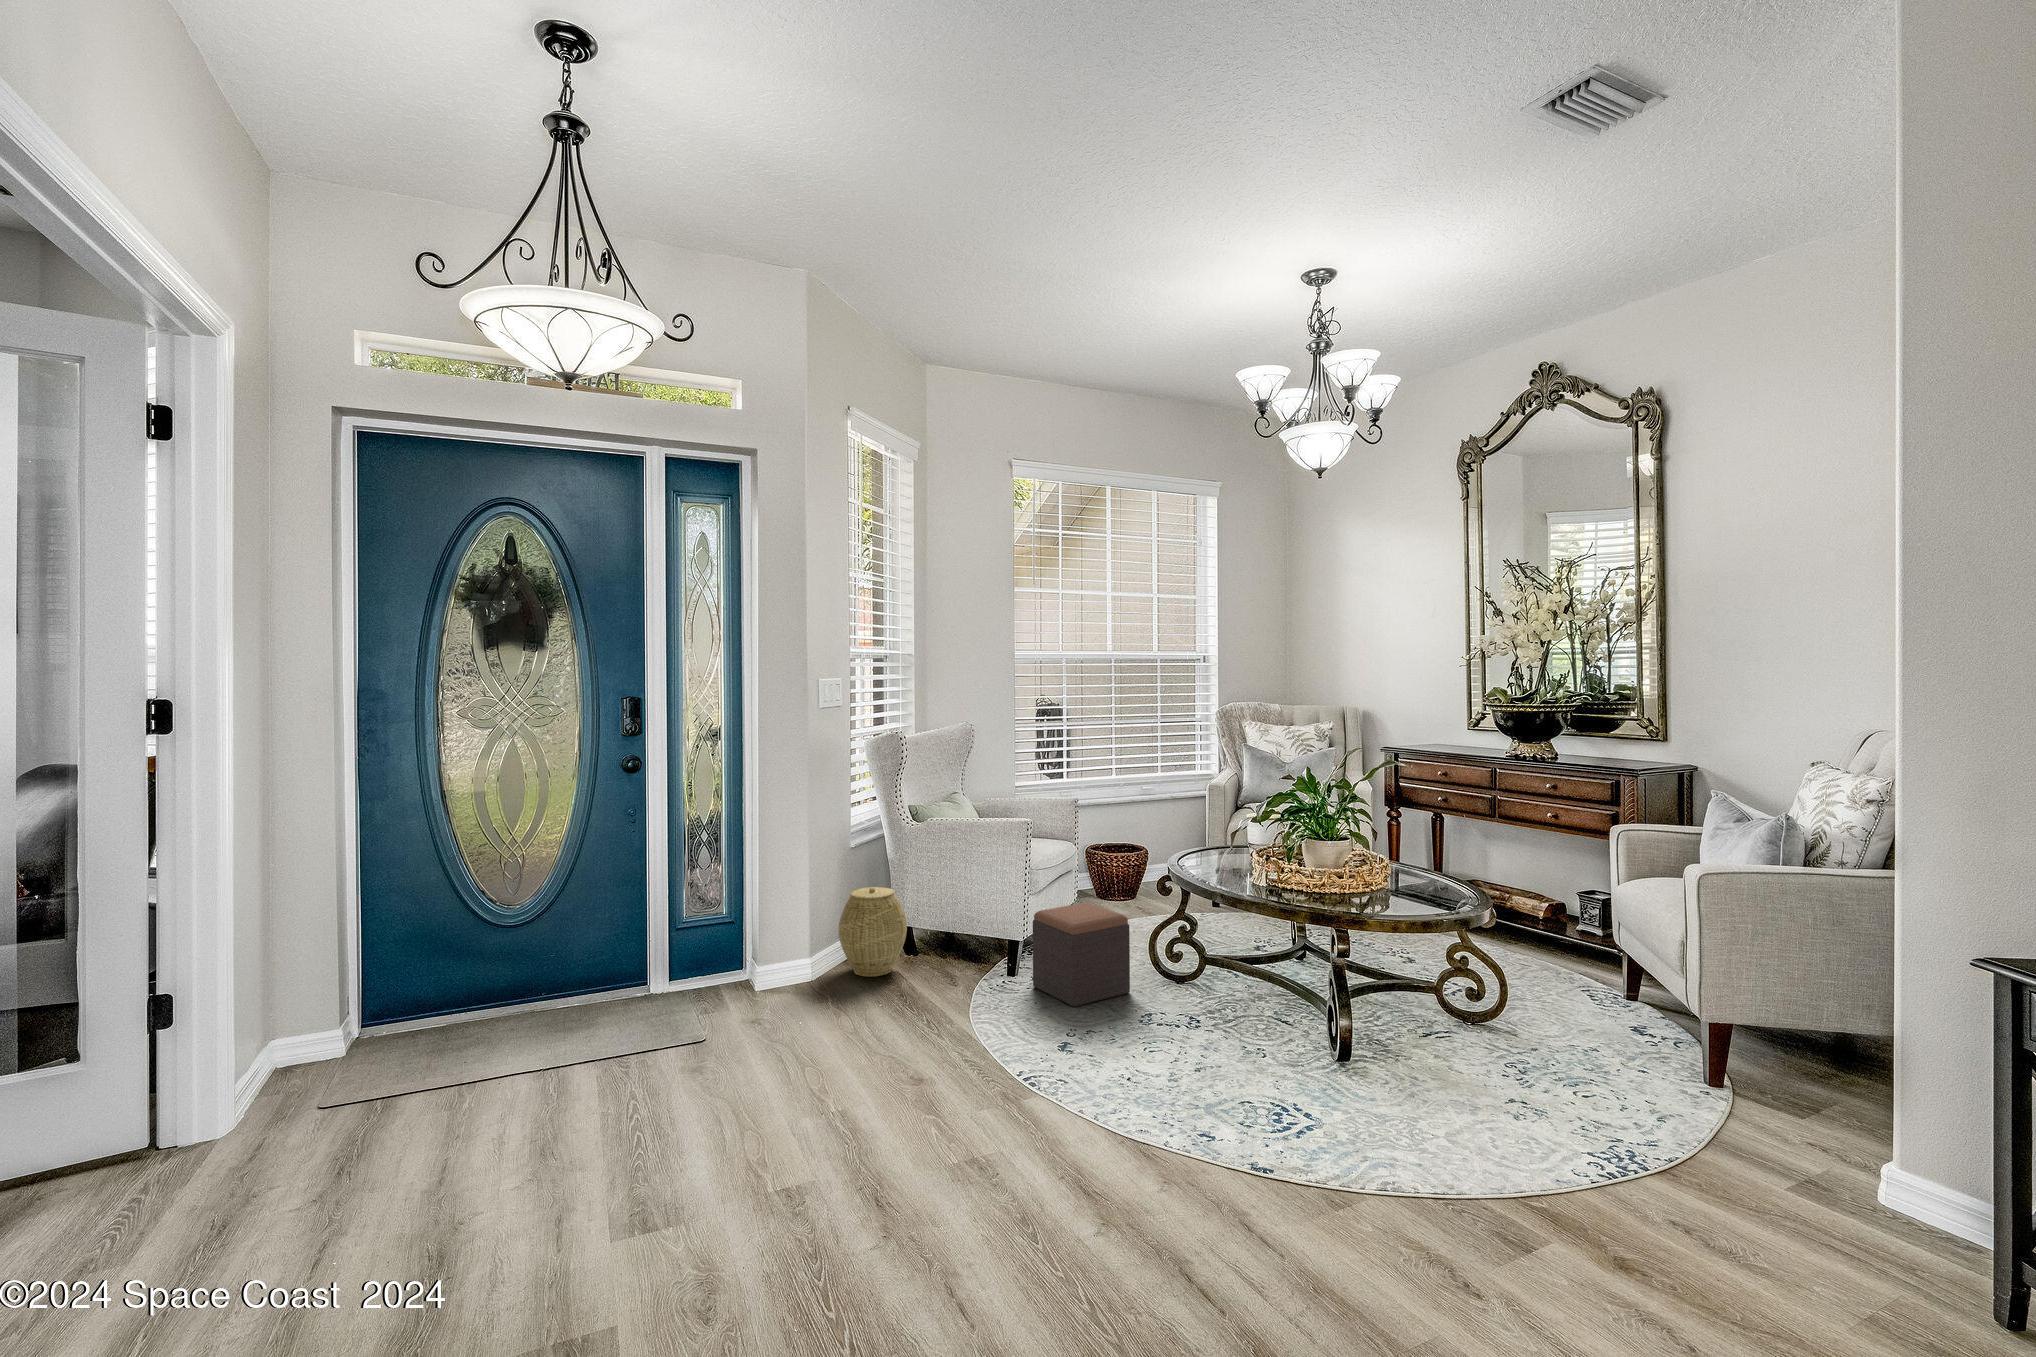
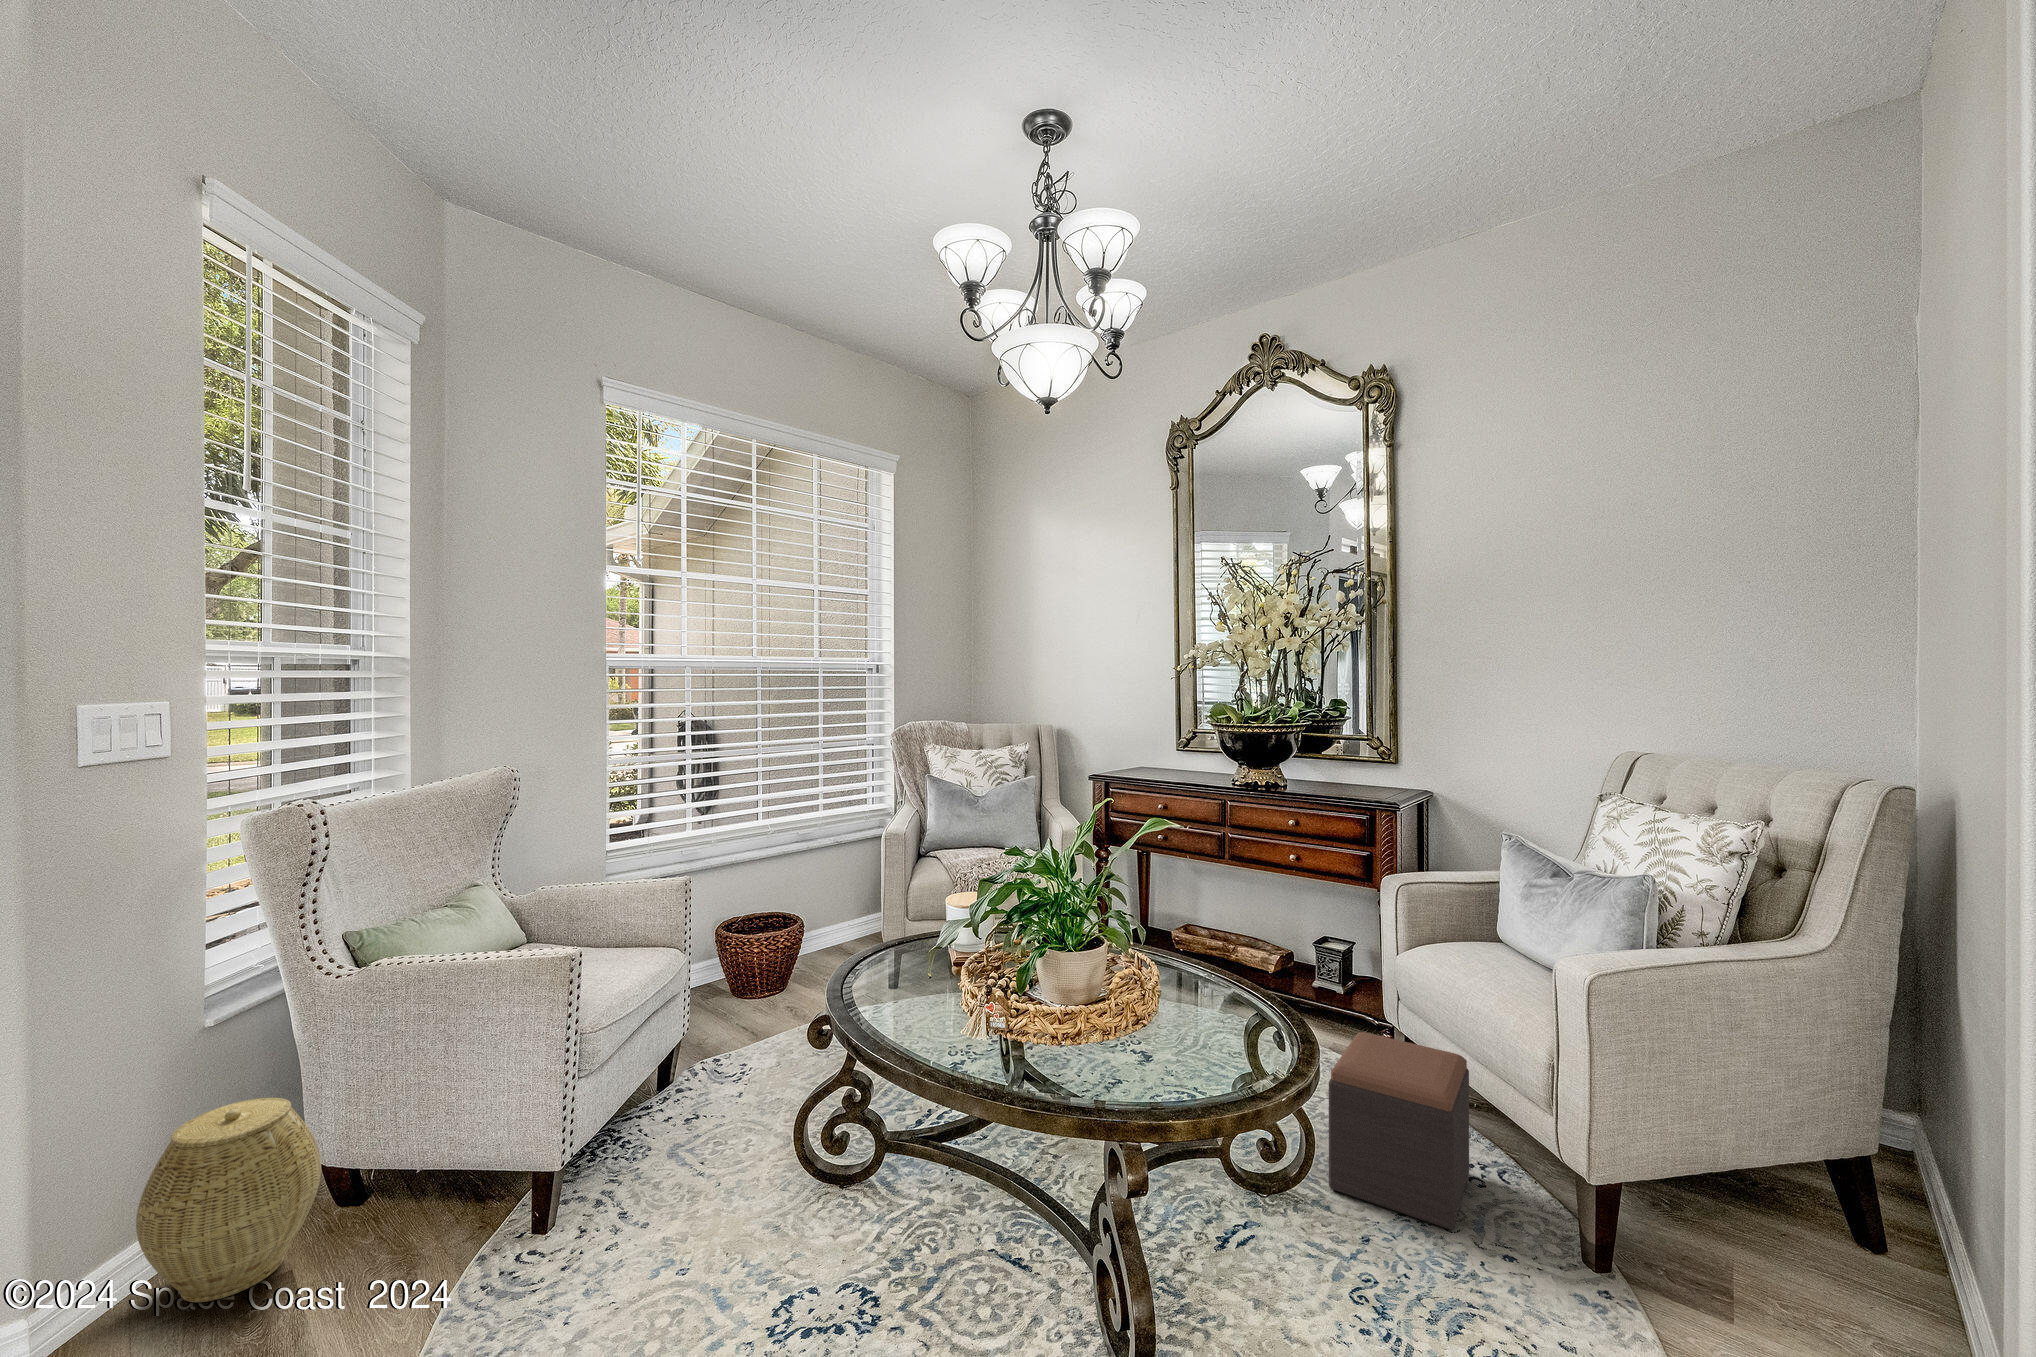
footstool: present [1033,903,1130,1007] -> present [1329,1032,1469,1230]

